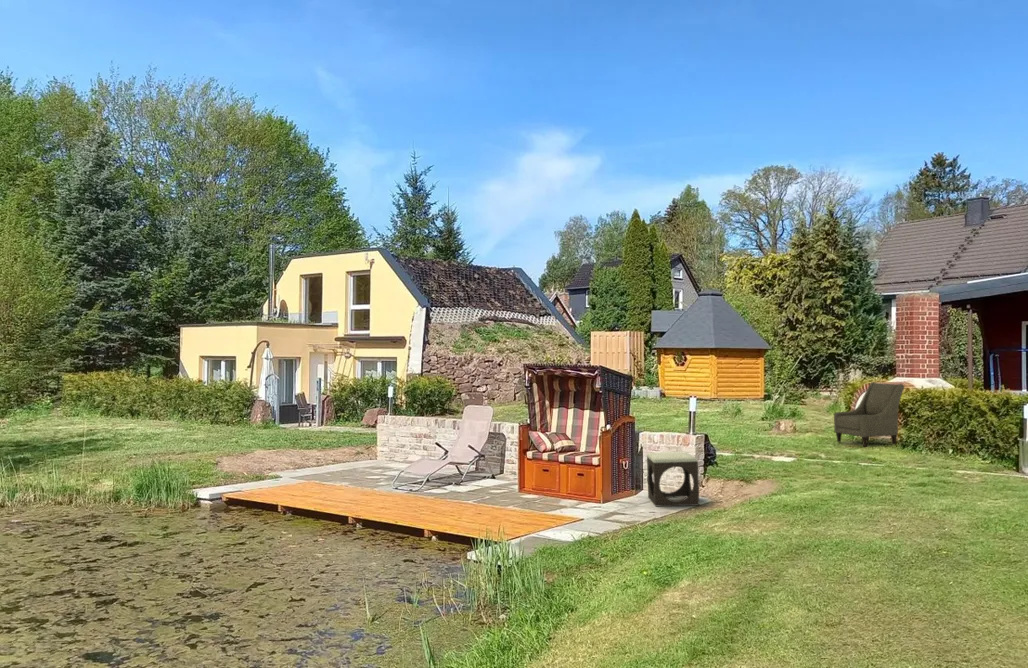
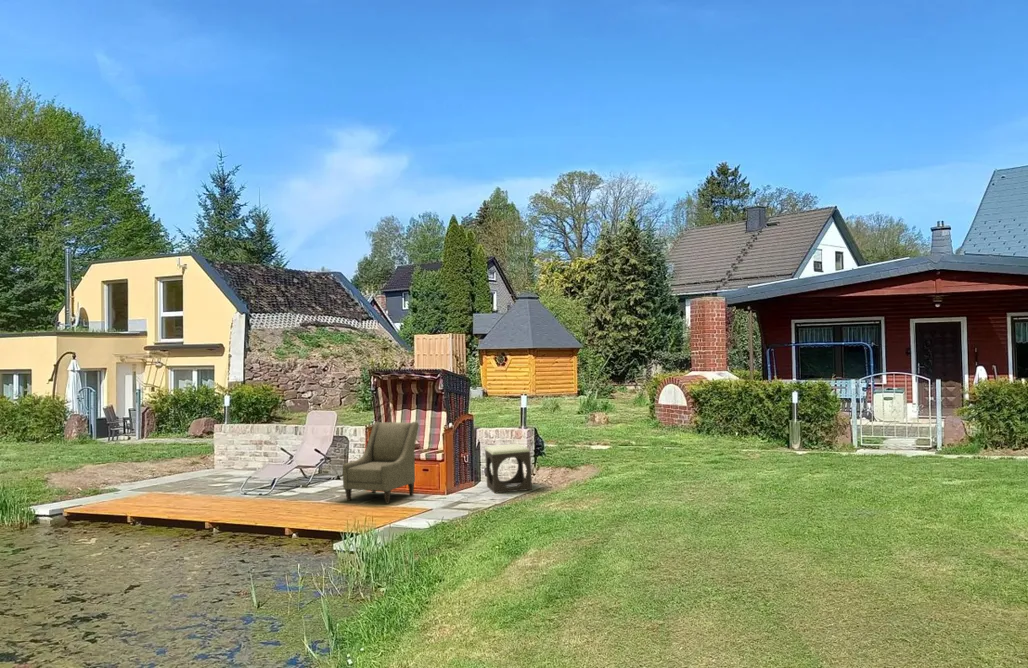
chair: present [834,382,904,447] -> present [342,422,419,503]

